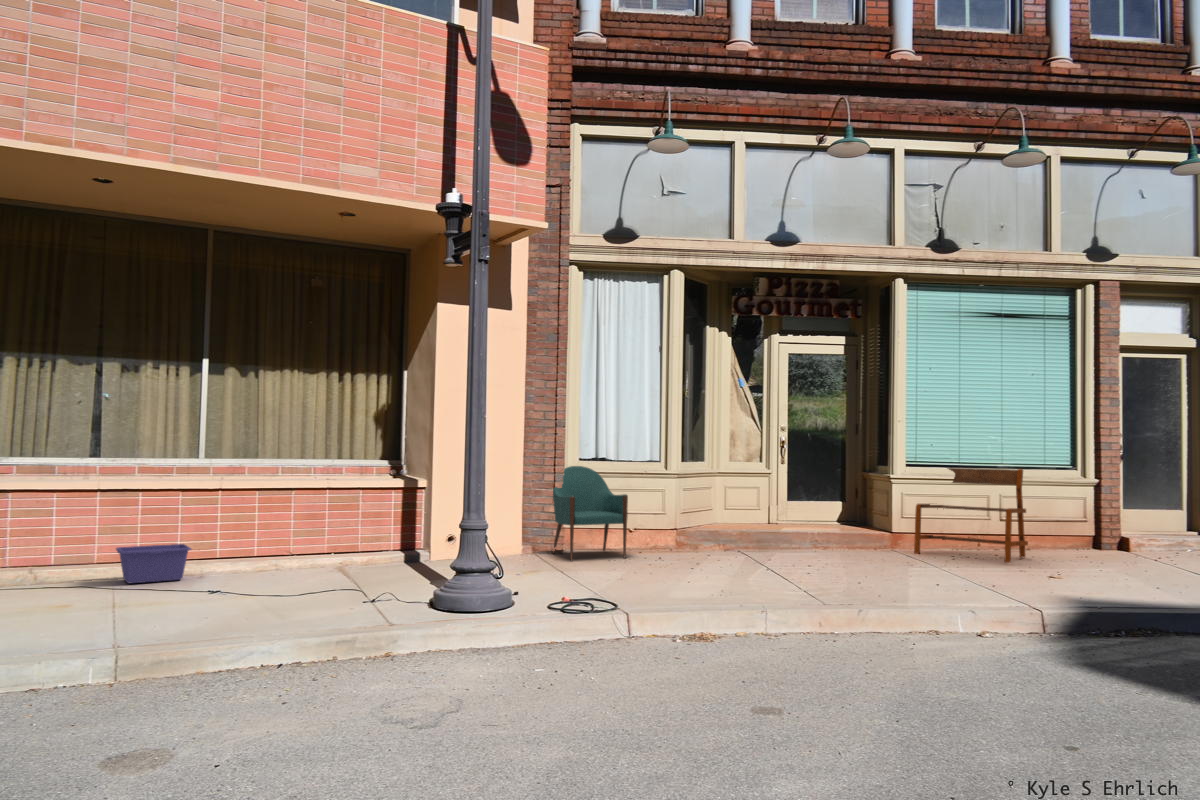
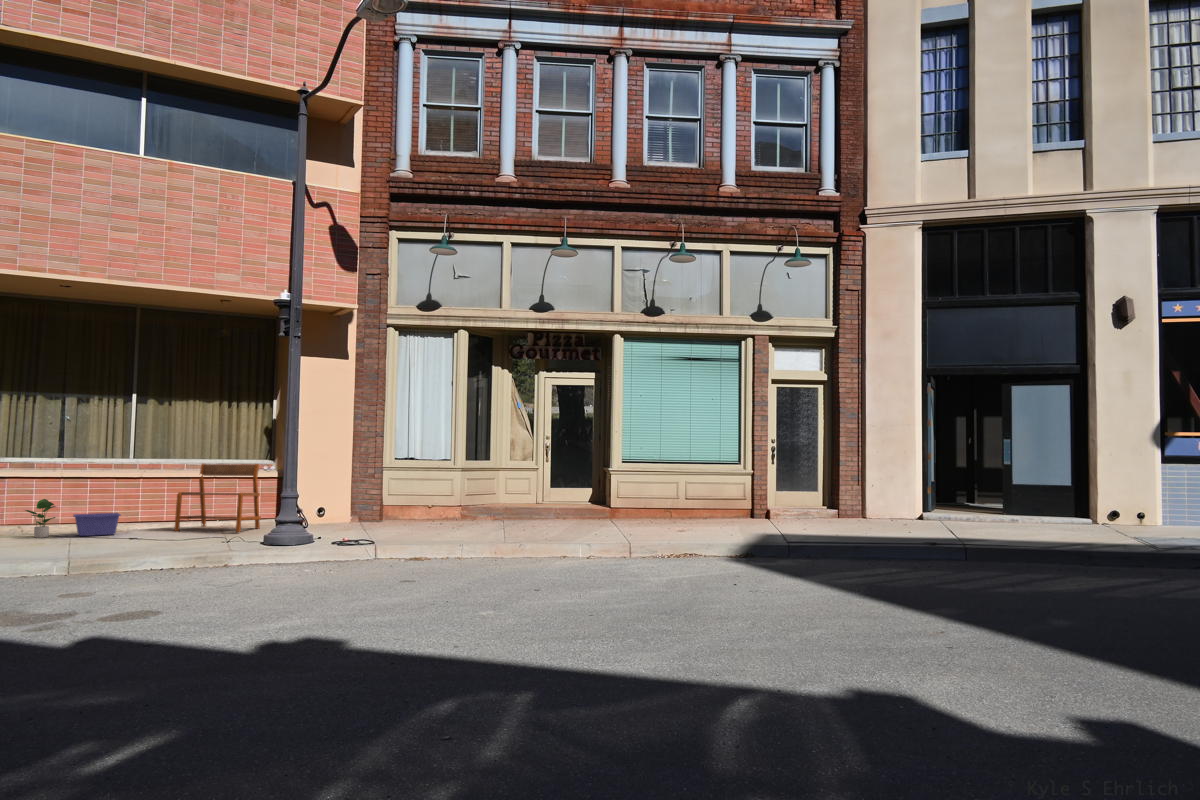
chair: present [552,466,628,560] -> none [372,463,421,525]
bench: present [914,468,1028,563] -> present [174,464,261,532]
potted plant: none [39,523,91,587] -> present [25,499,56,538]

